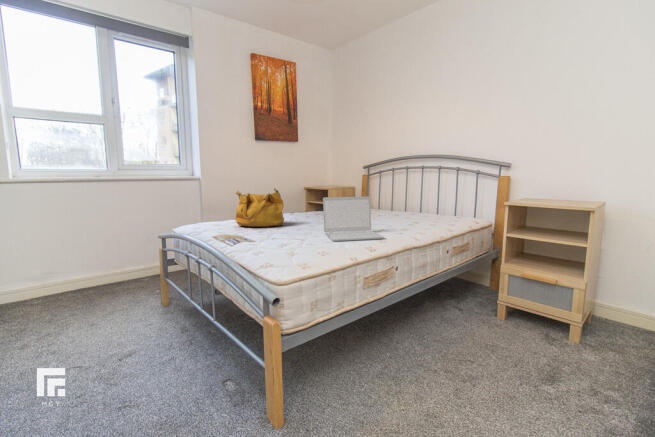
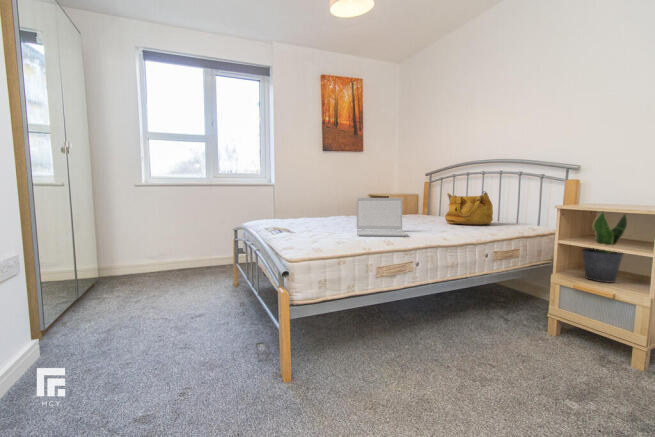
handbag: present [235,189,284,227] -> present [445,191,493,225]
potted plant: none [525,206,561,269] -> present [582,212,627,282]

